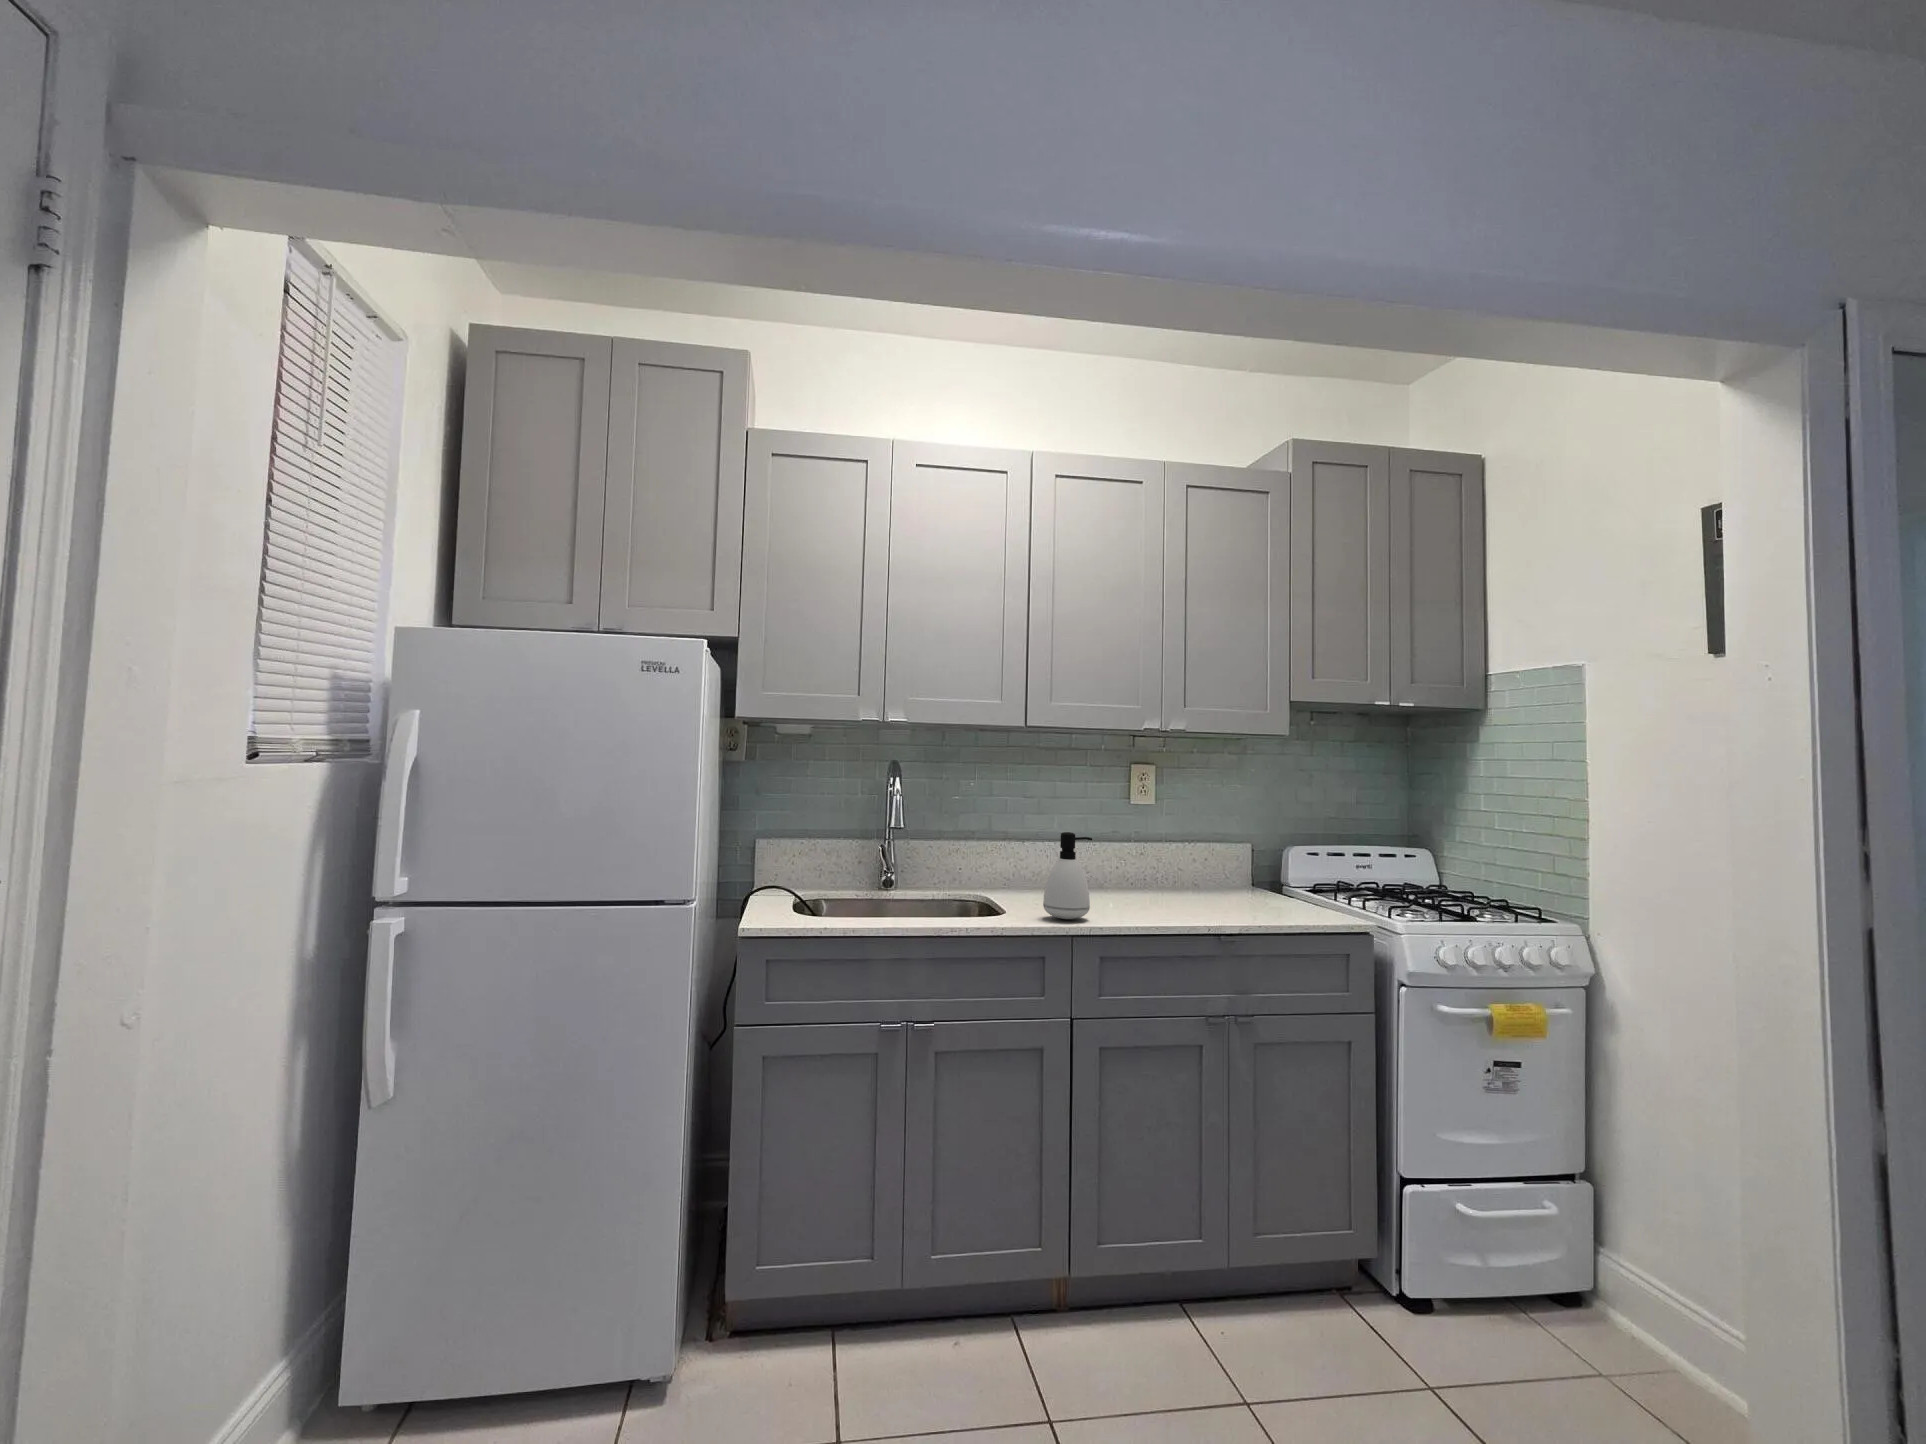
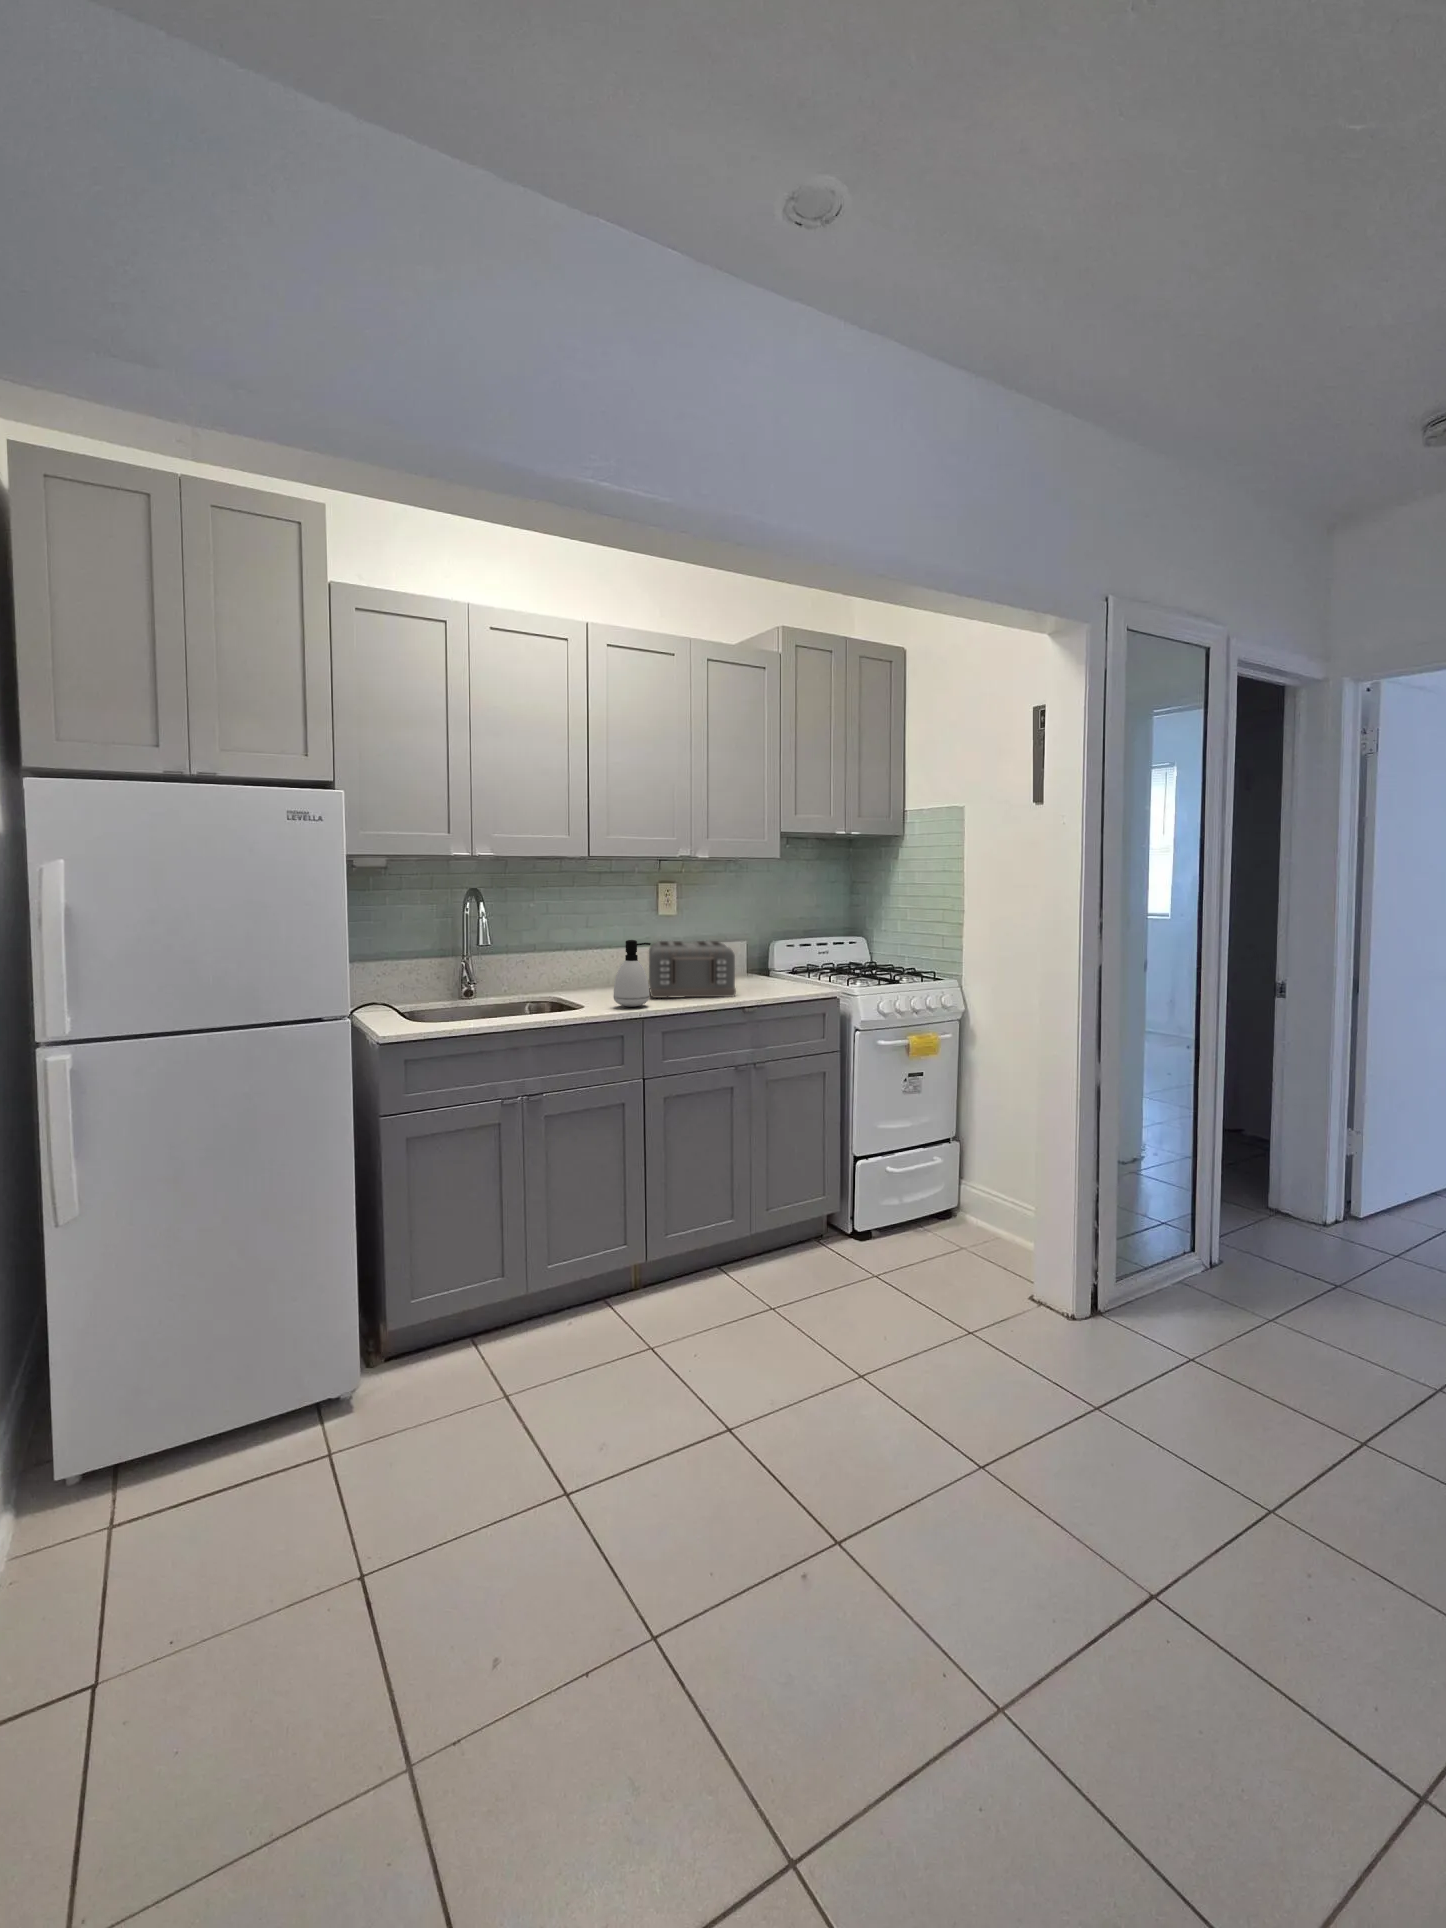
toaster: none [1098,836,1215,918] -> present [649,941,736,998]

